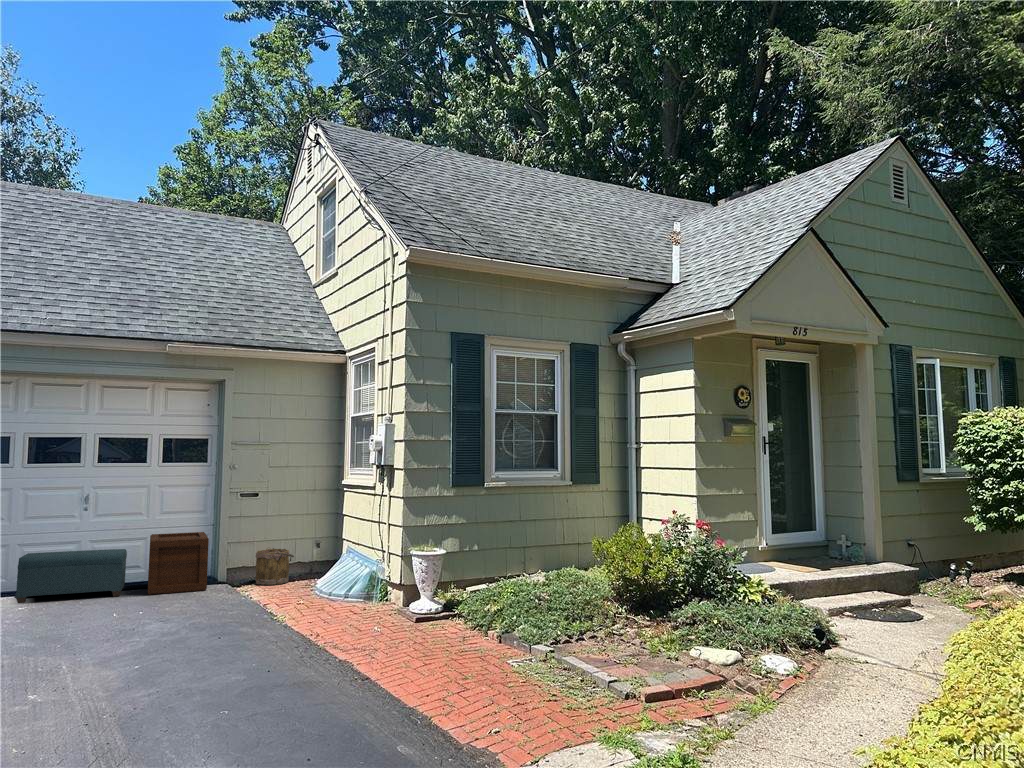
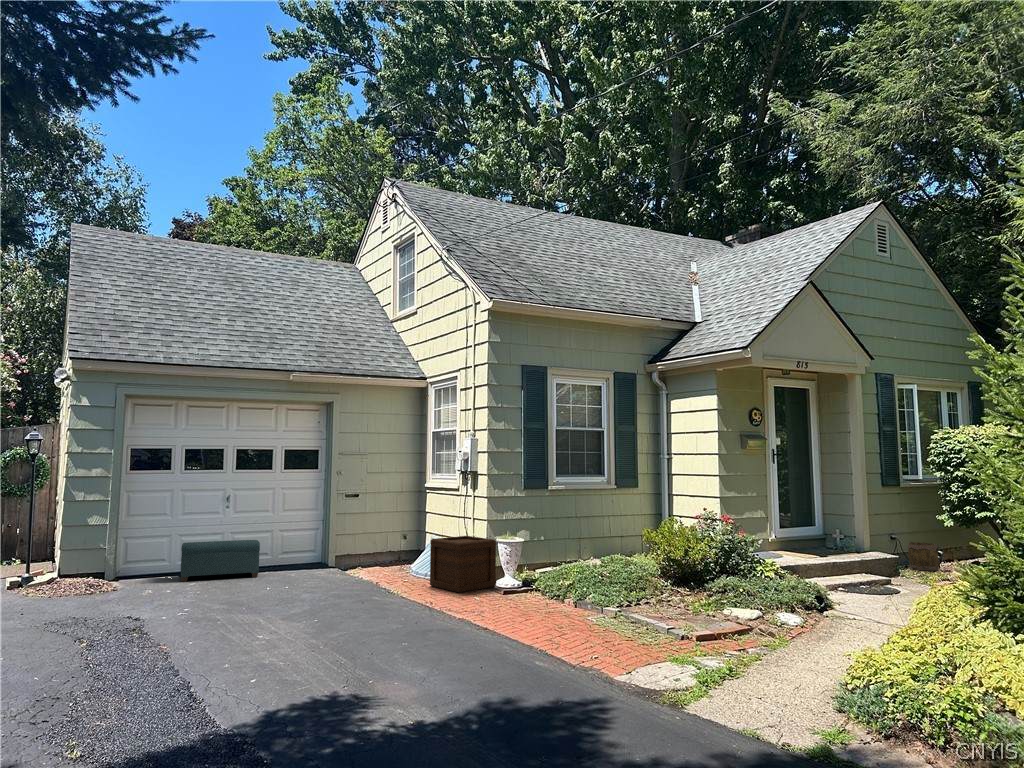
wooden crate: present [148,532,209,595] -> present [430,536,496,593]
bucket: present [255,547,294,585] -> present [908,541,939,571]

